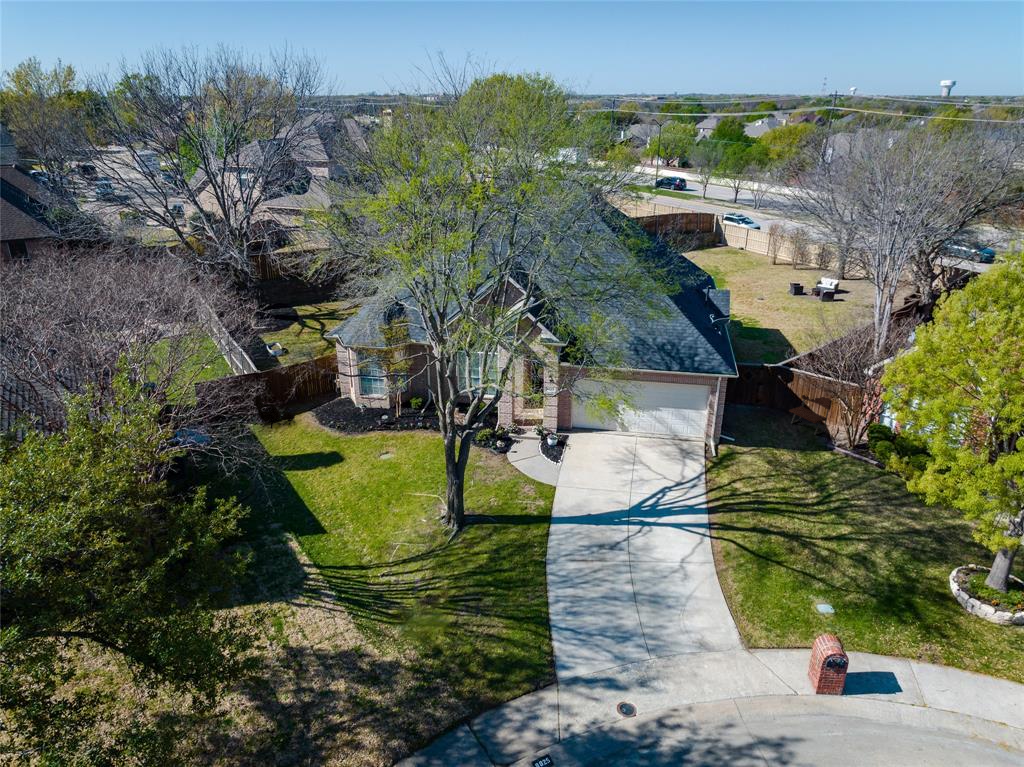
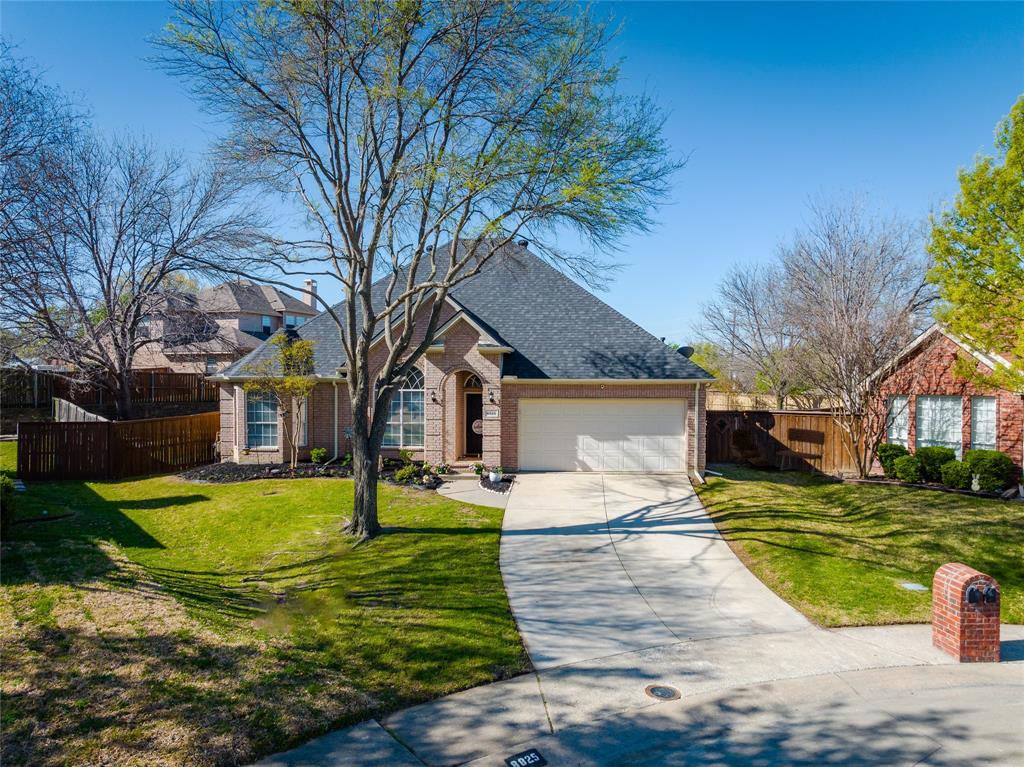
lounge chair: present [255,395,295,428] -> present [730,429,769,468]

